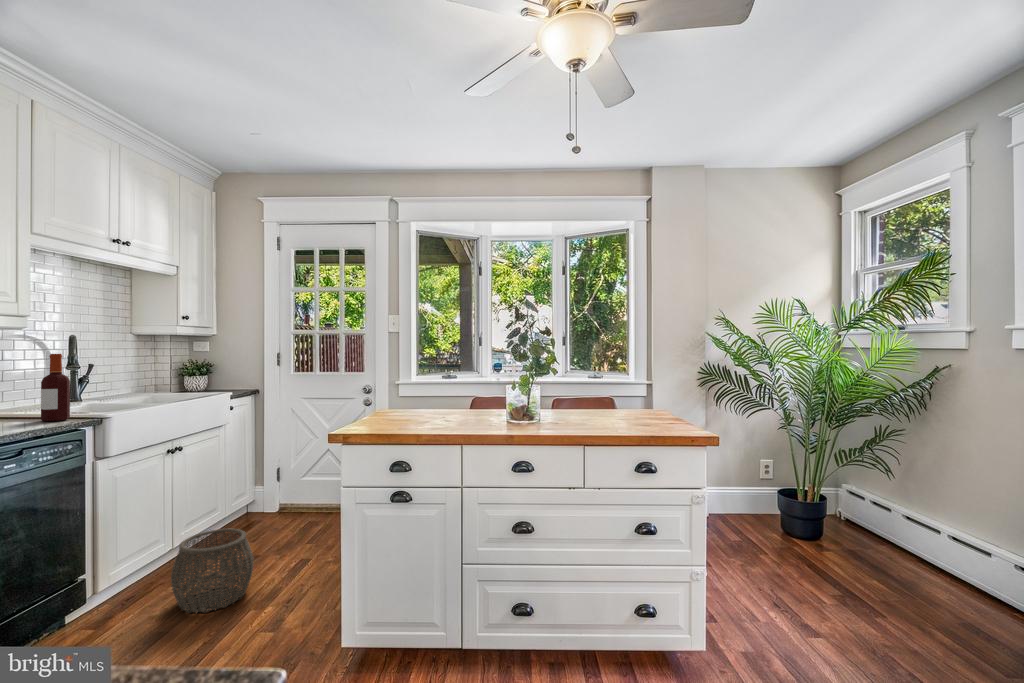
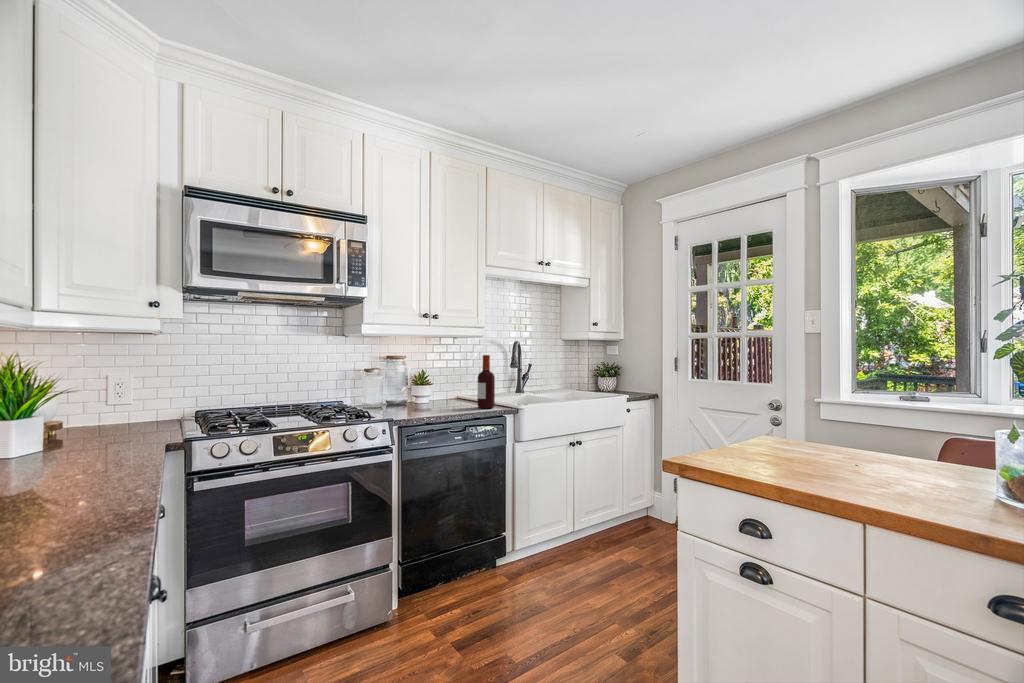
woven basket: present [171,529,253,613] -> none [554,529,625,612]

